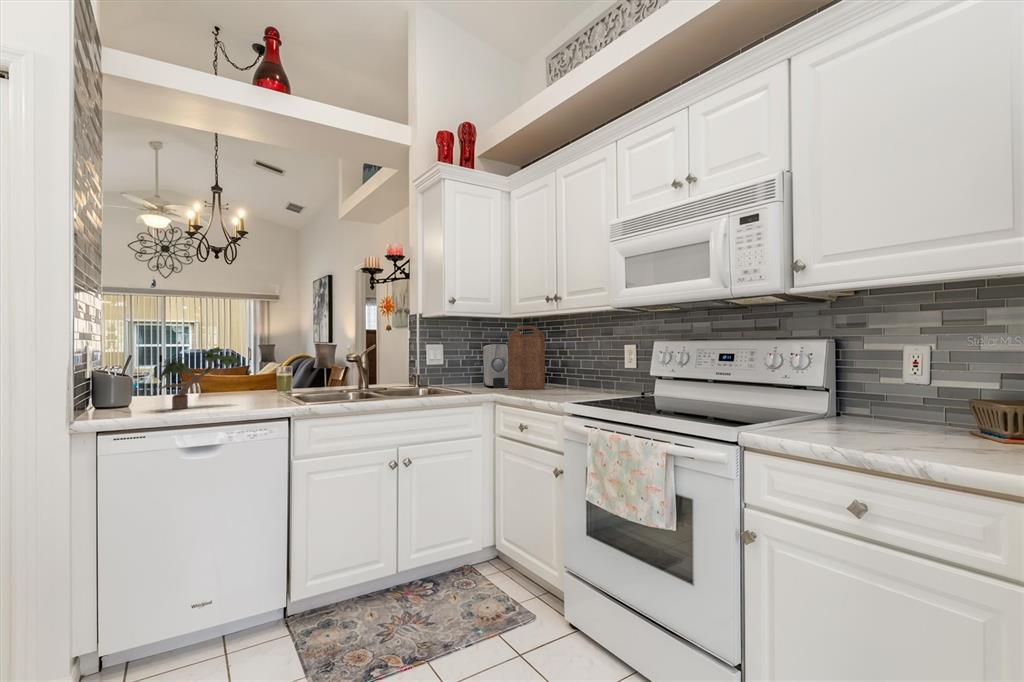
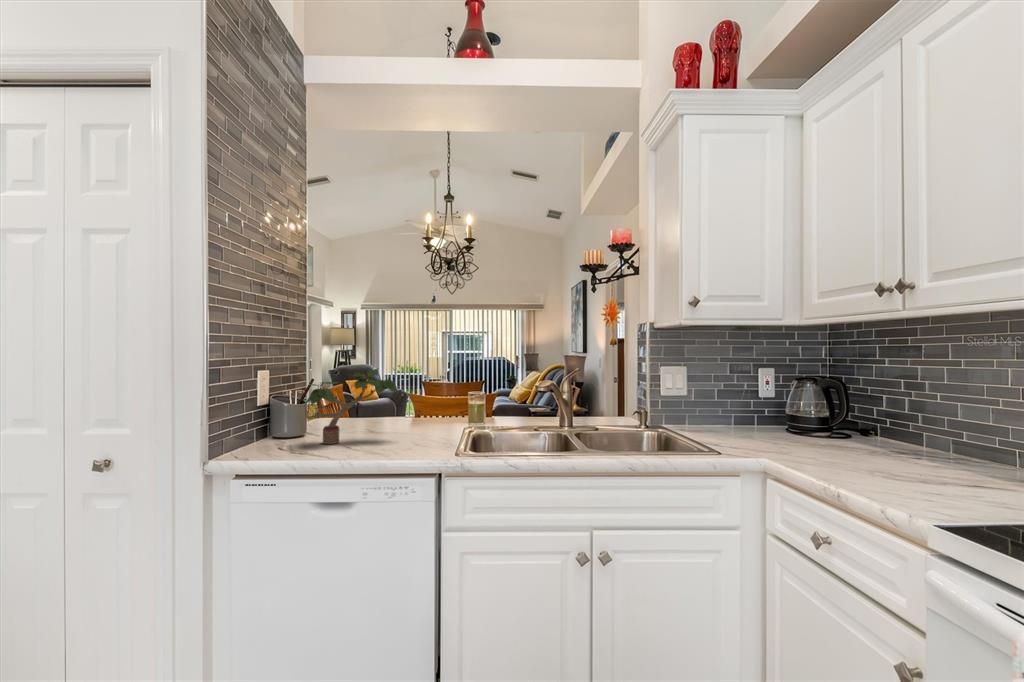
cutting board: present [508,326,545,389] -> none [795,338,873,454]
soap dispenser: present [483,344,508,388] -> none [751,368,797,441]

